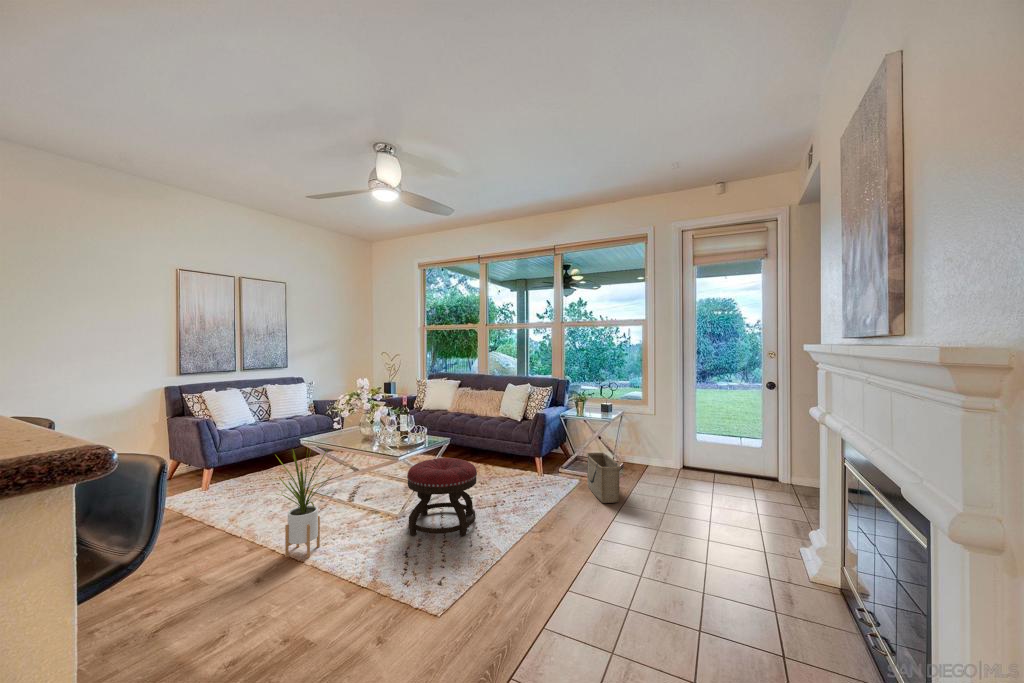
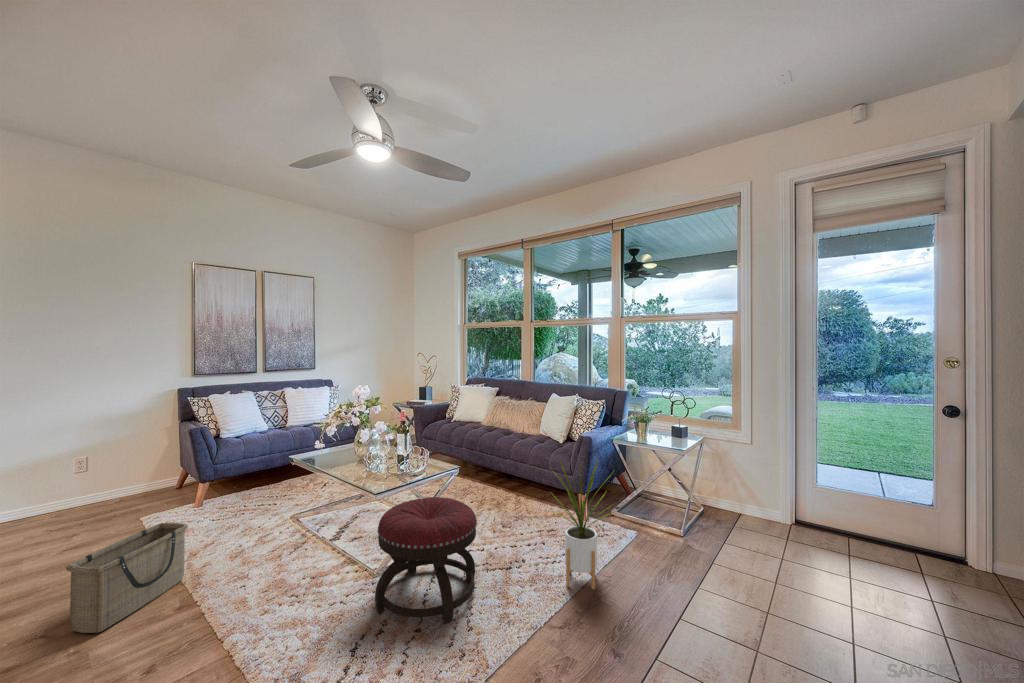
house plant: present [275,449,332,557] -> present [551,461,611,590]
basket: present [586,452,621,503] -> present [66,523,188,633]

